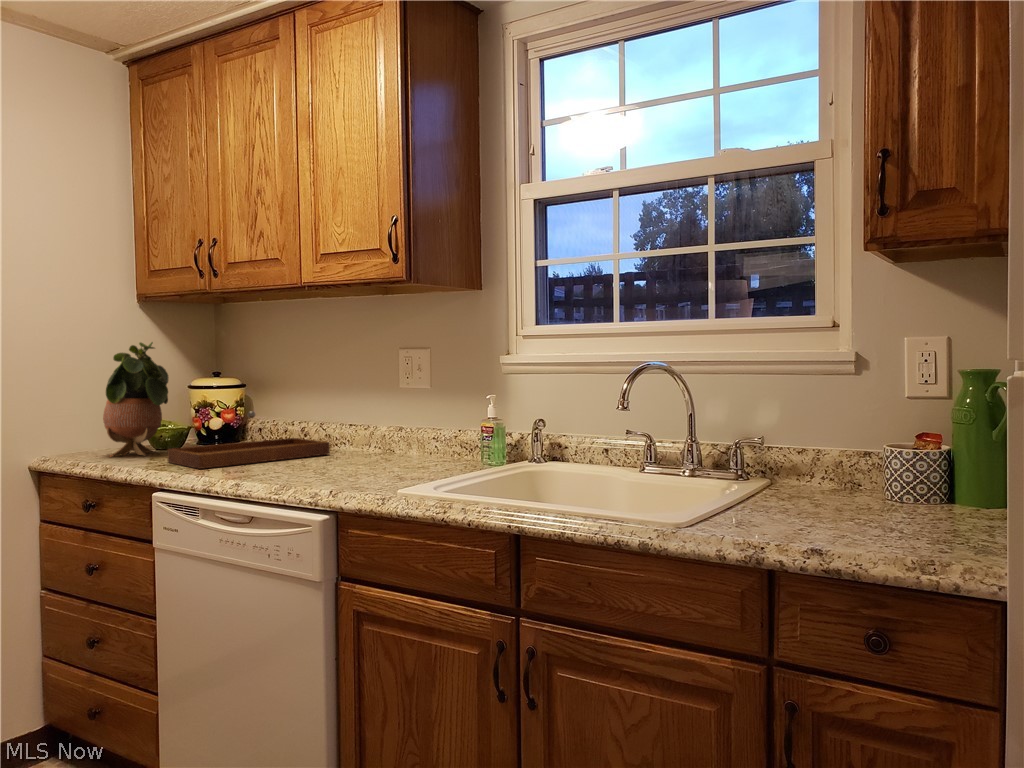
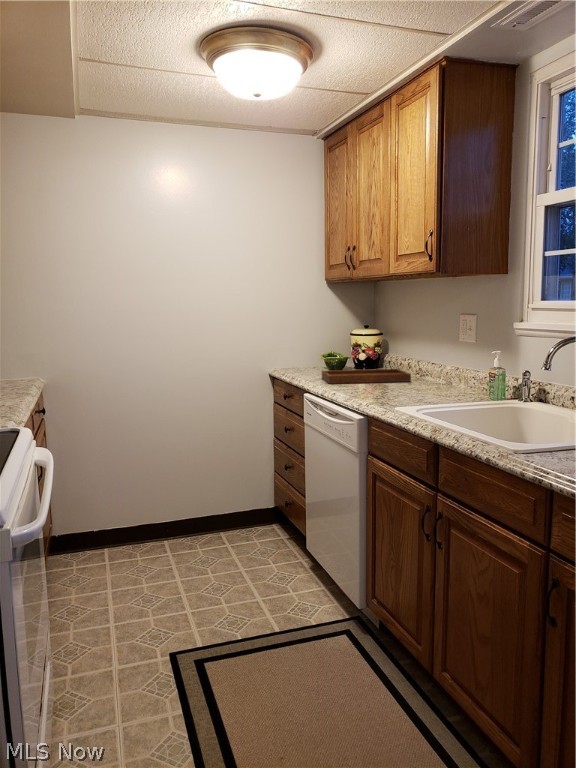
potted plant: present [103,342,169,456] -> none [300,308,333,373]

